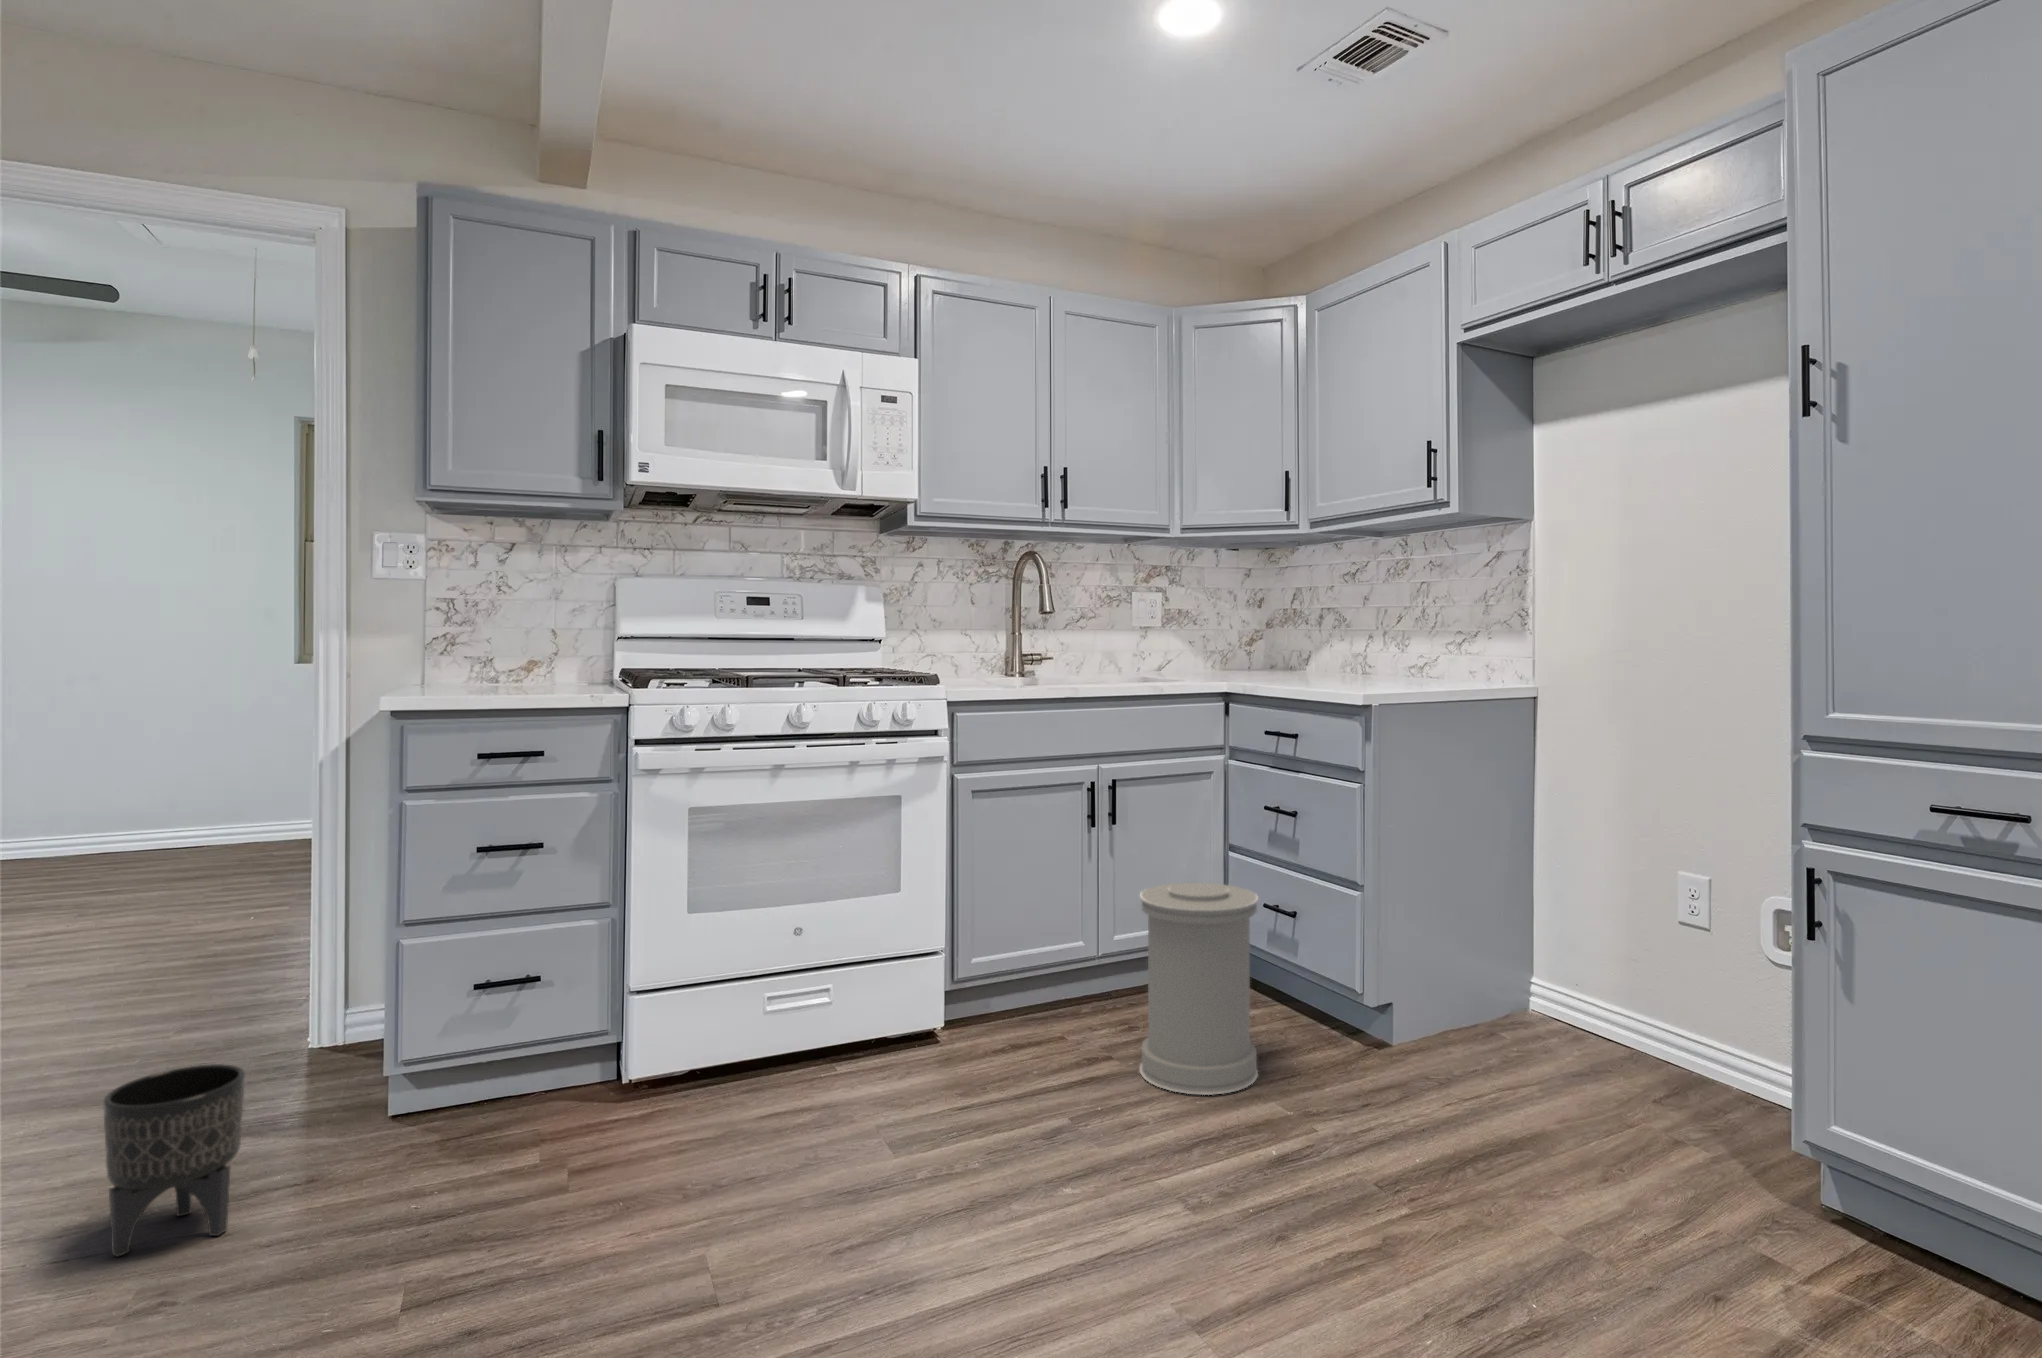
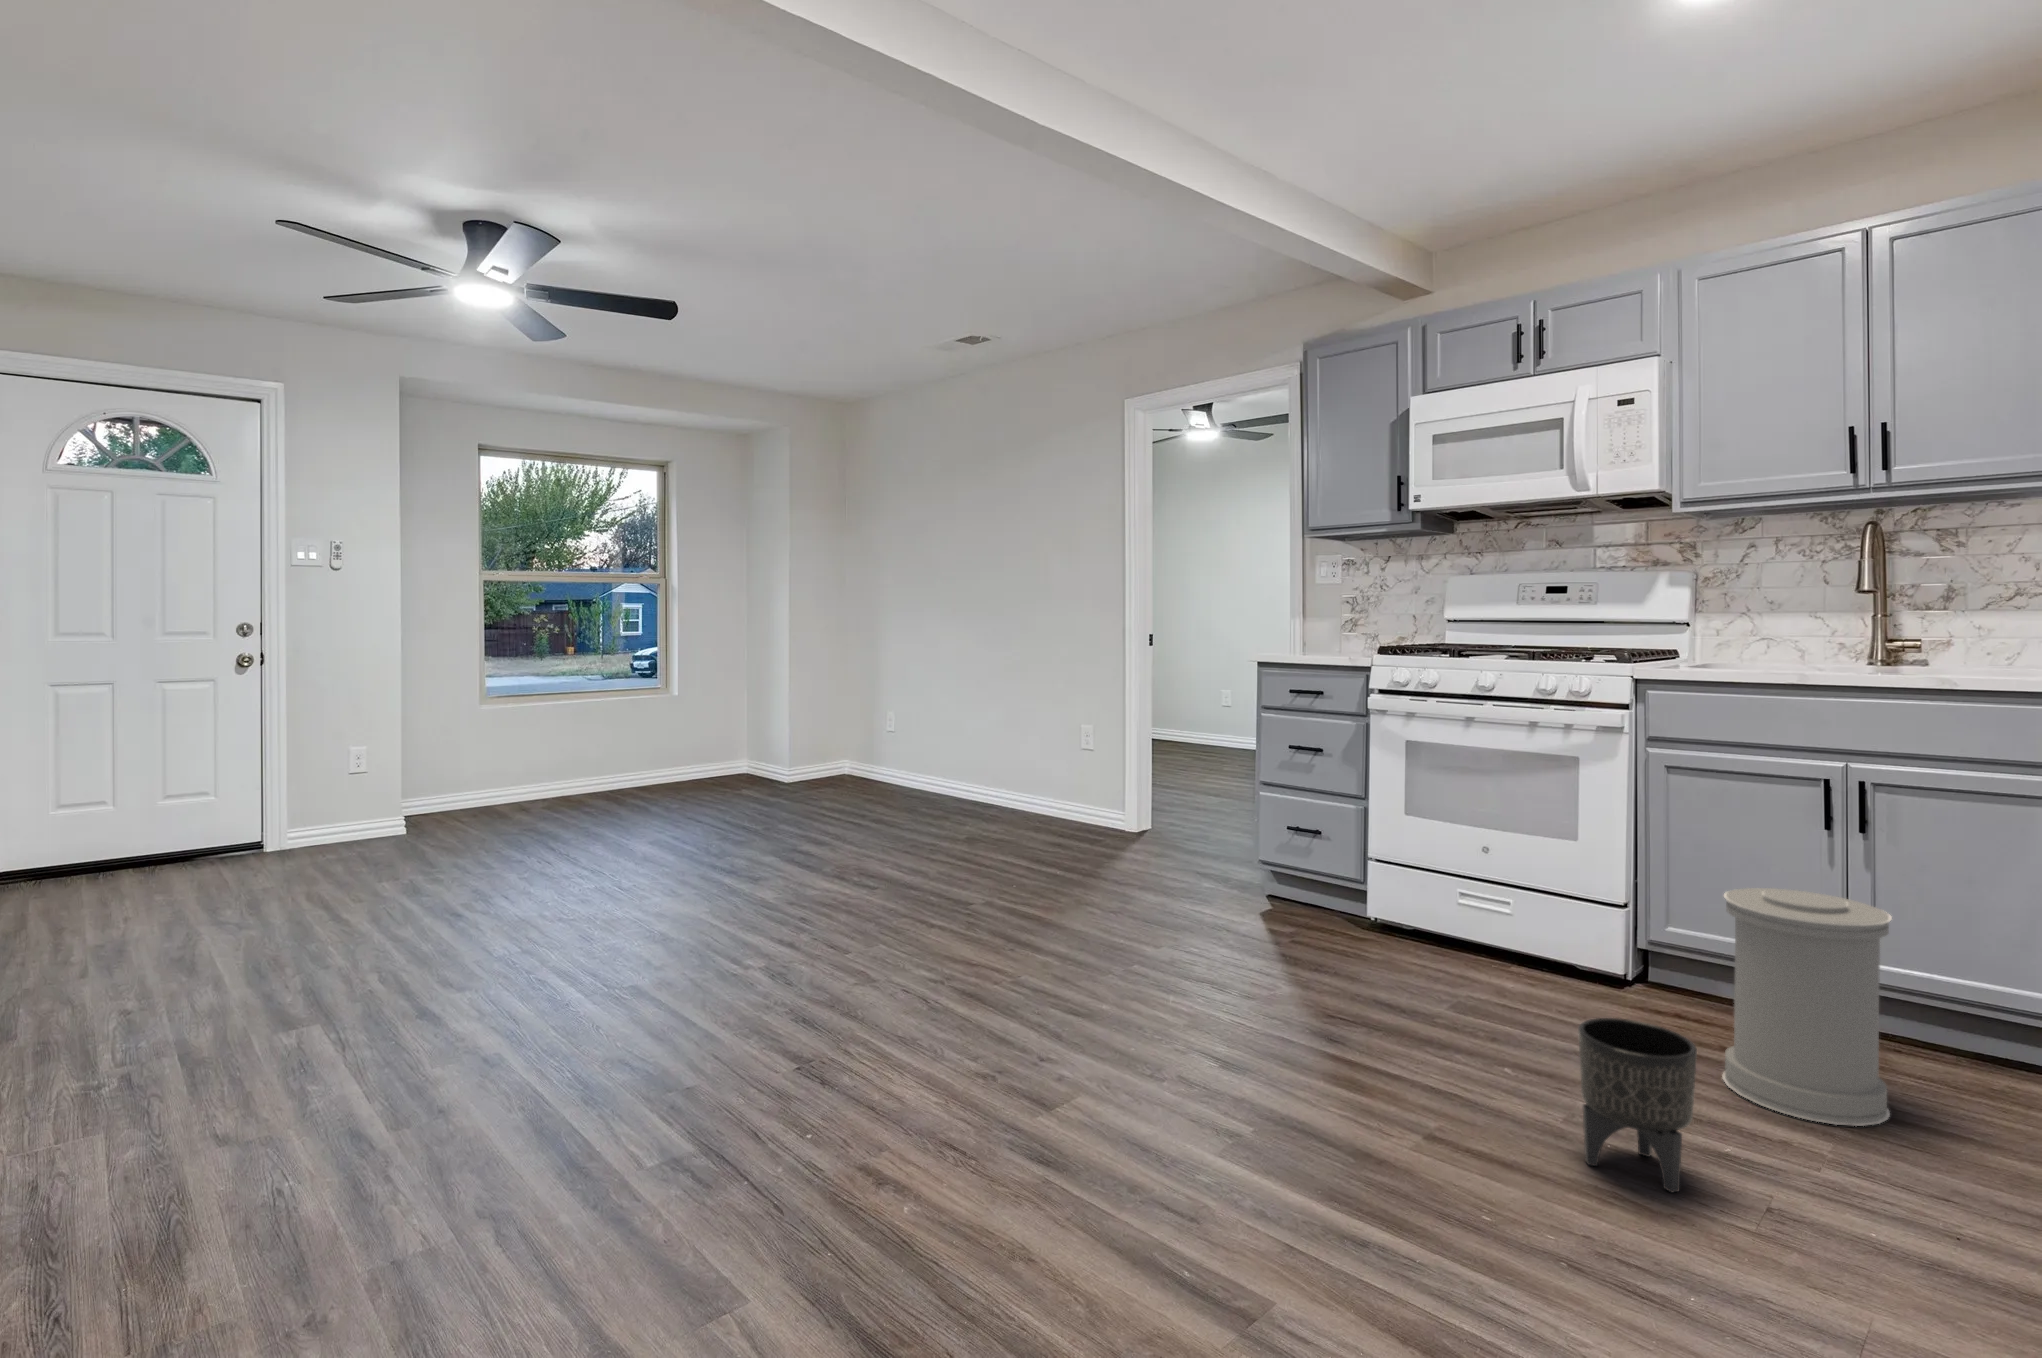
planter: present [103,1064,245,1257] -> present [1578,1018,1697,1192]

